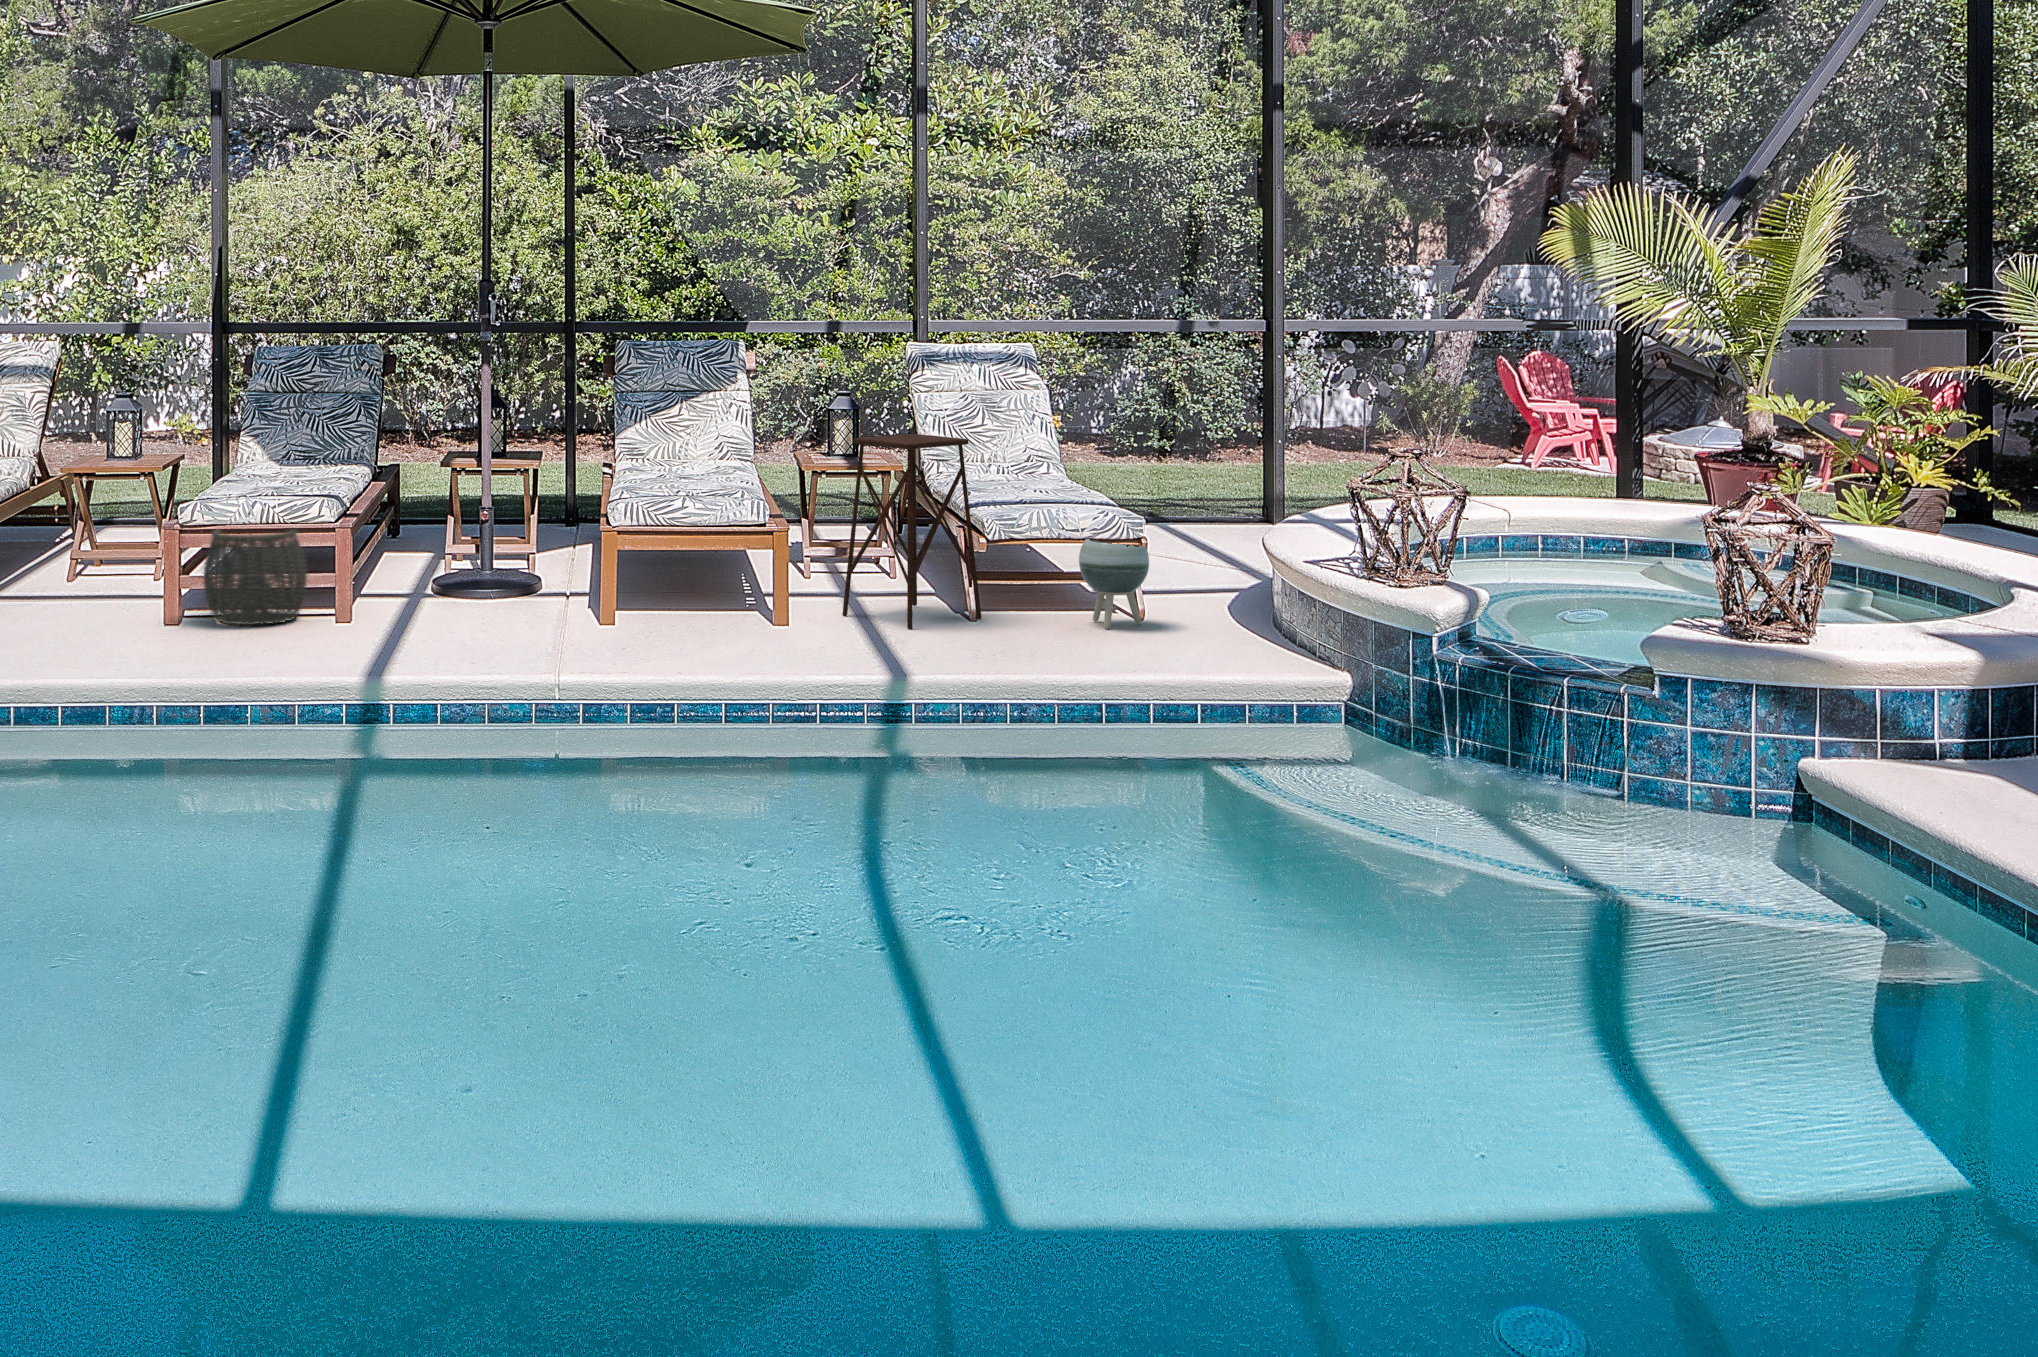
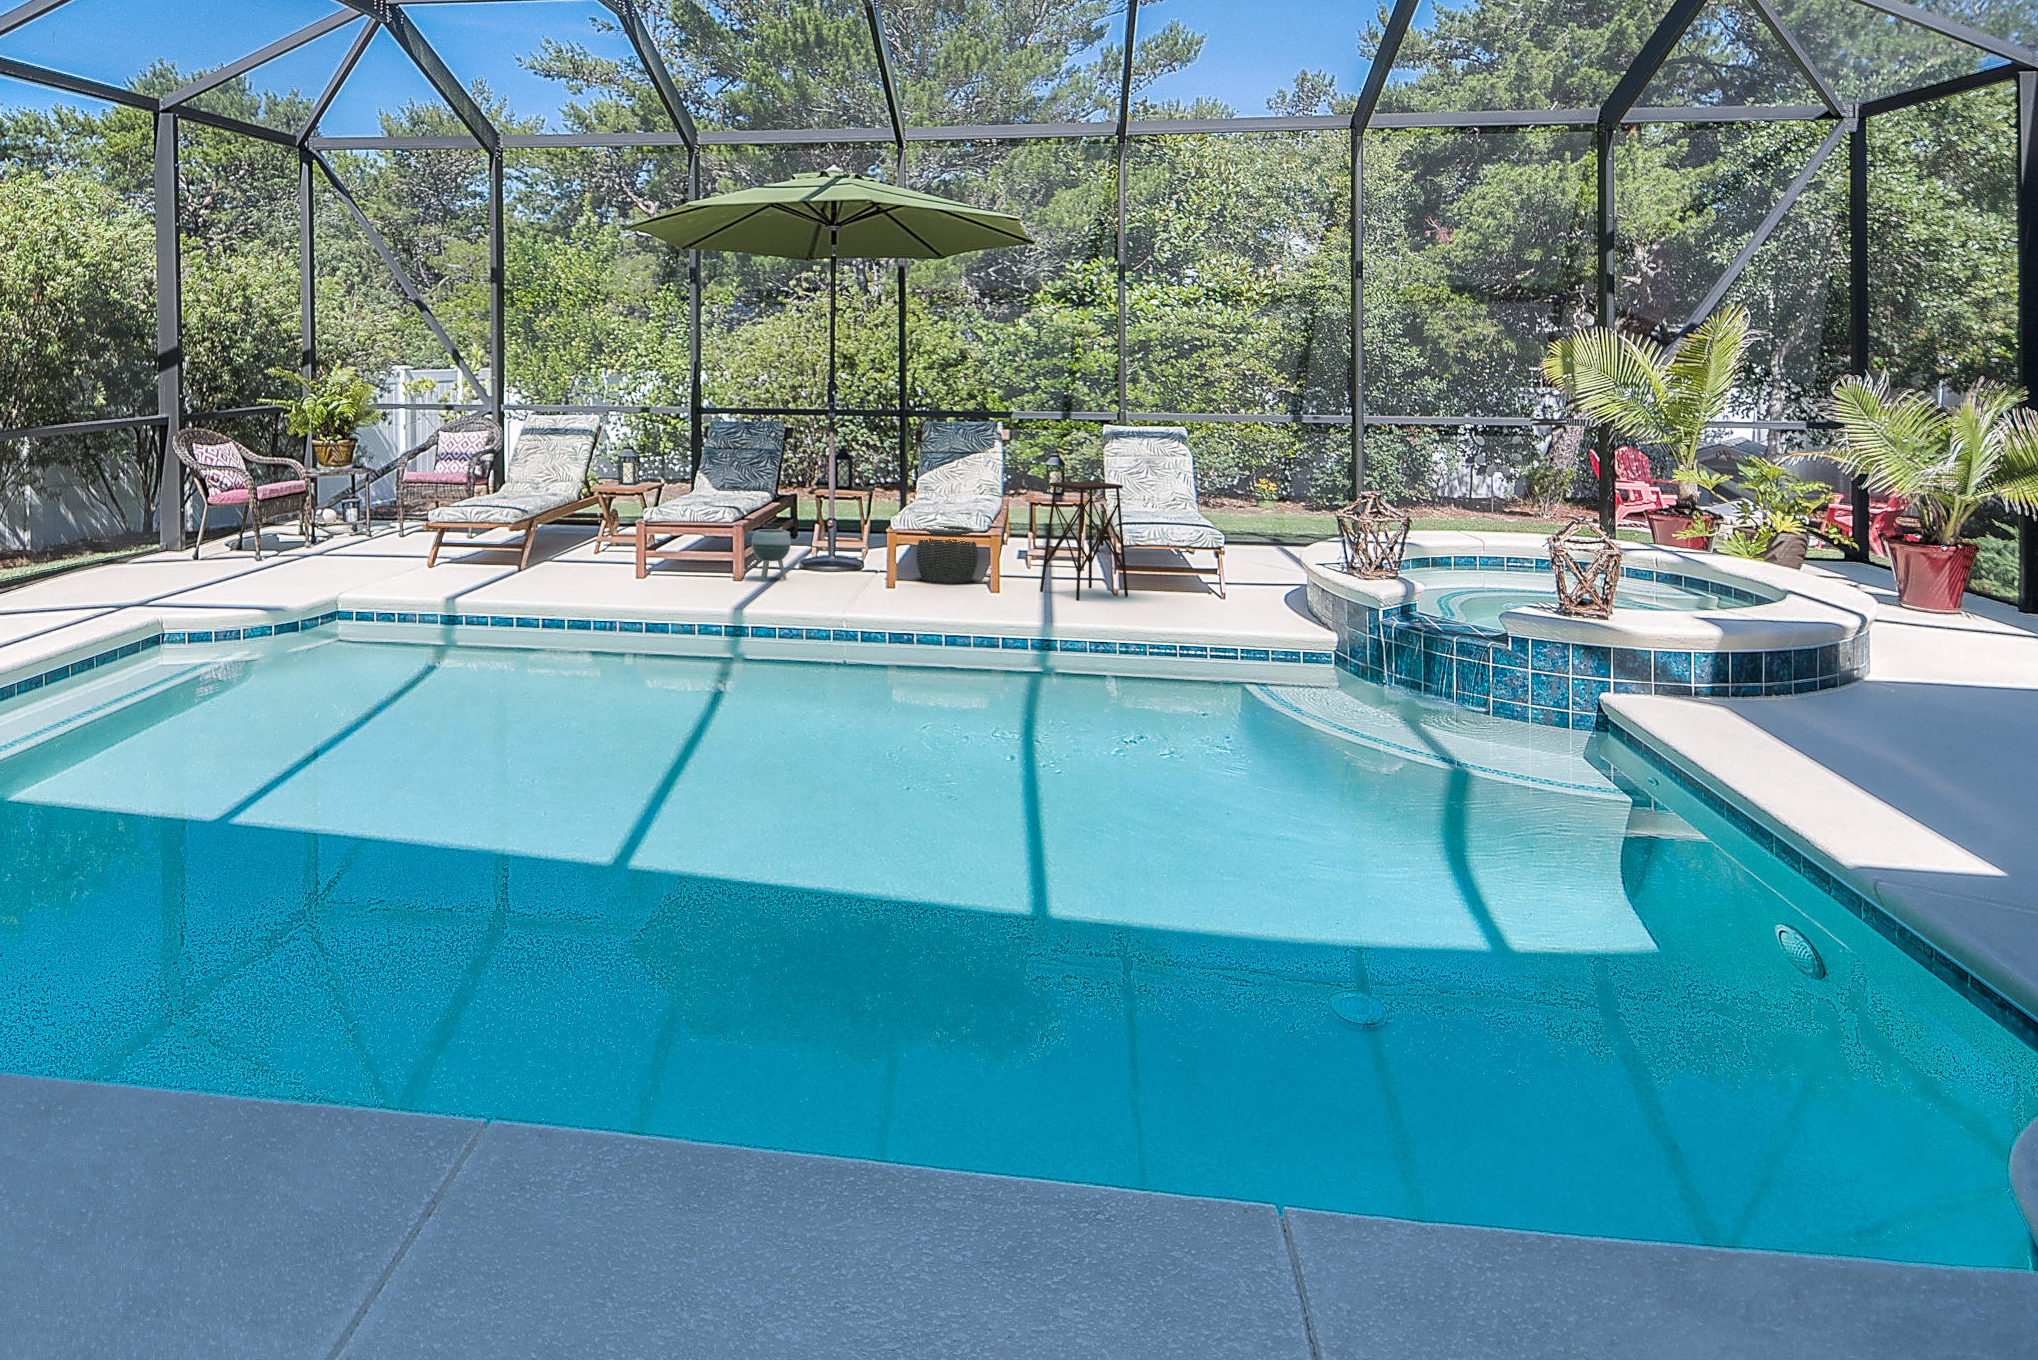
woven basket: present [203,529,307,626] -> present [916,526,978,584]
planter: present [1079,539,1149,629] -> present [752,529,791,580]

